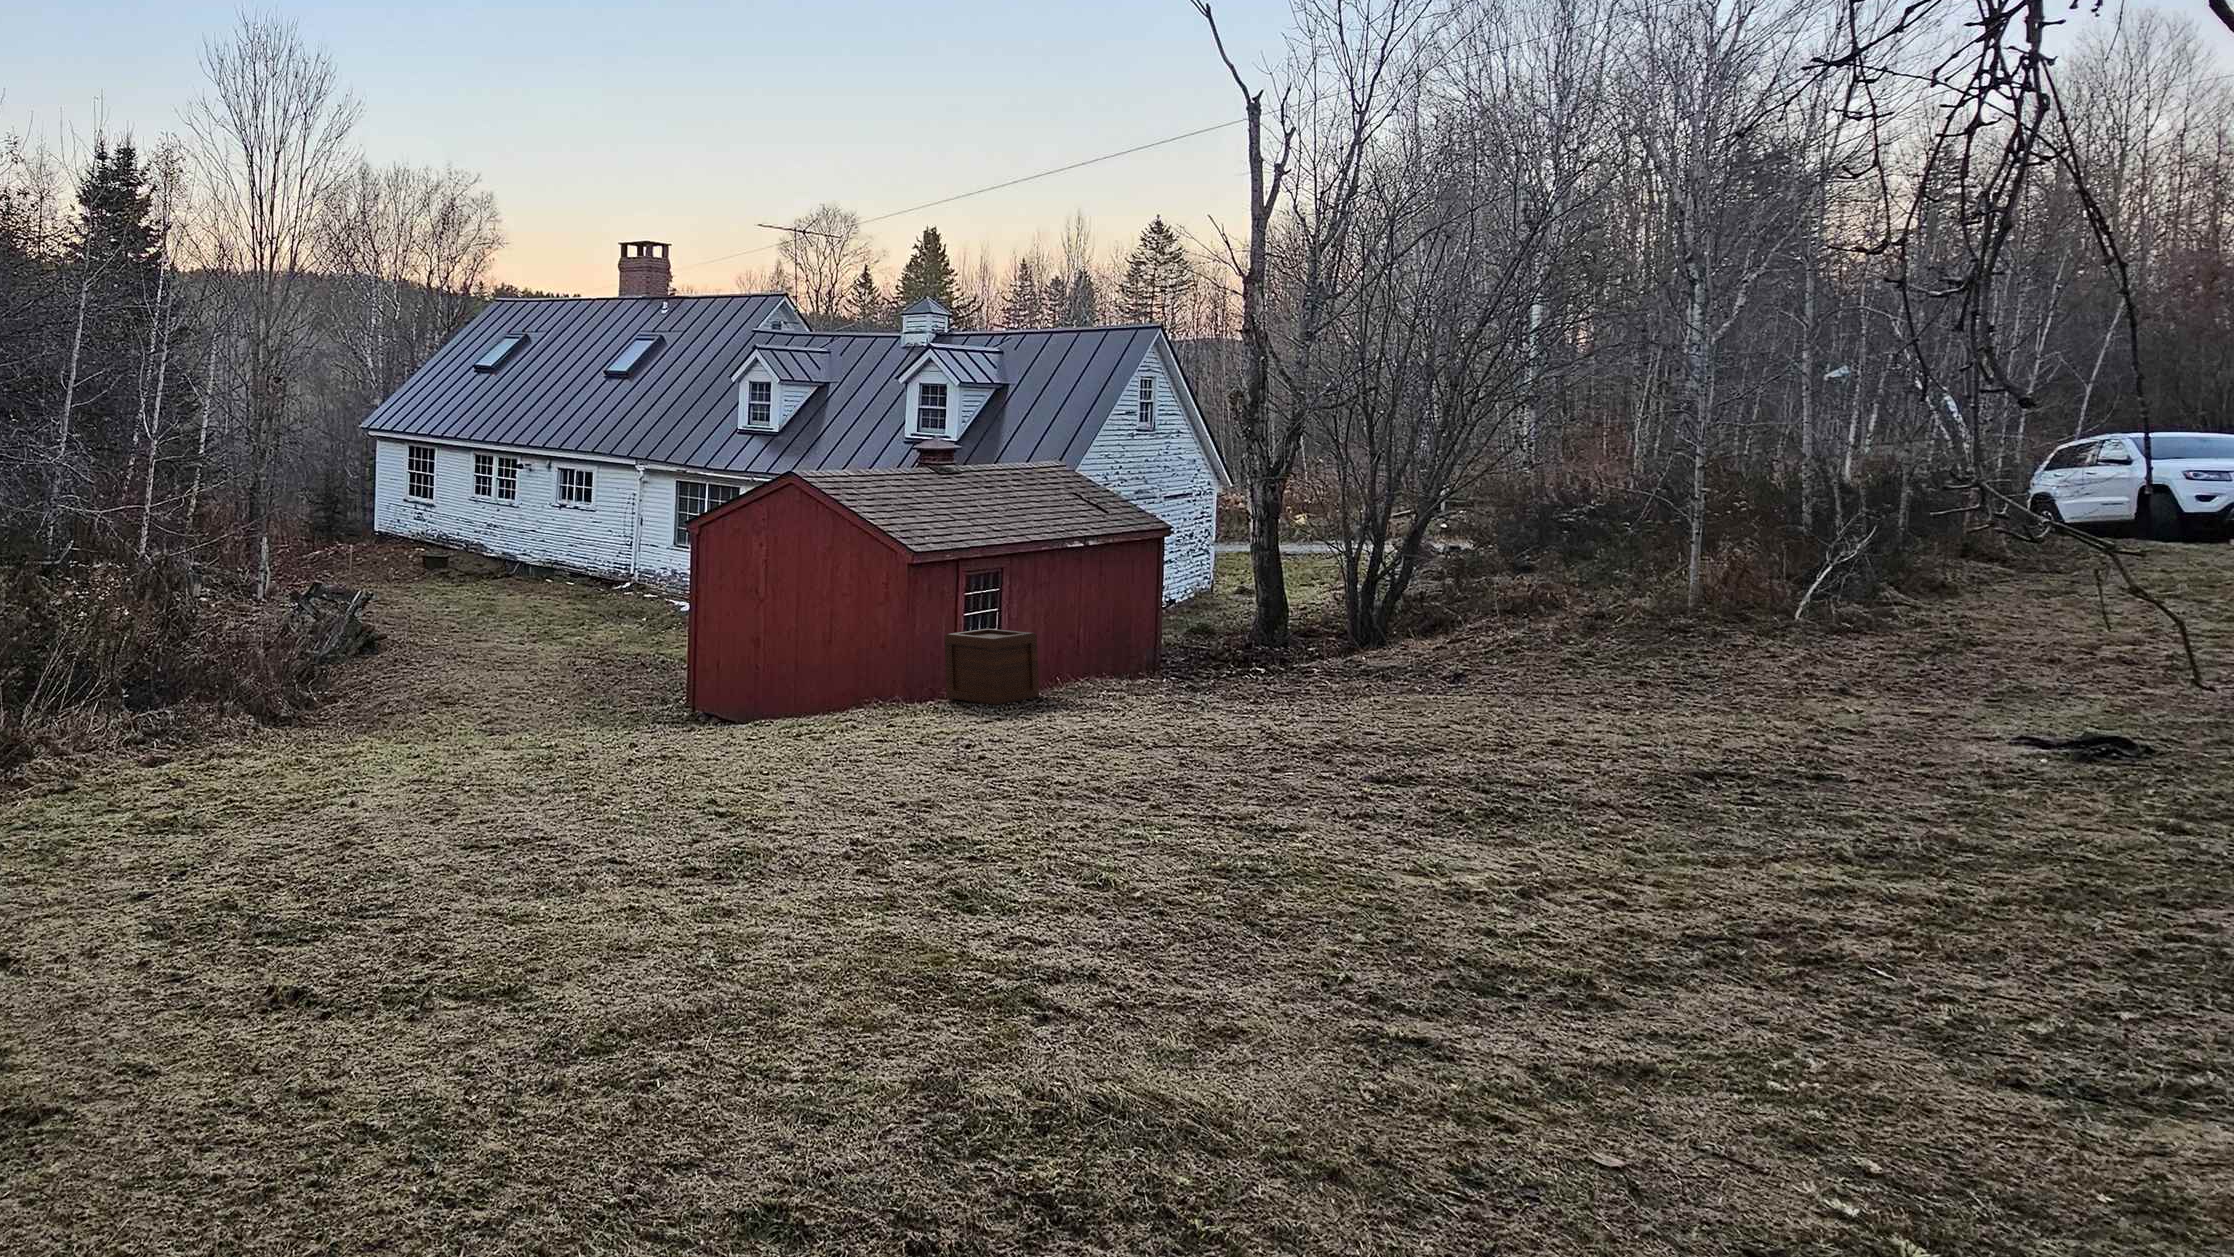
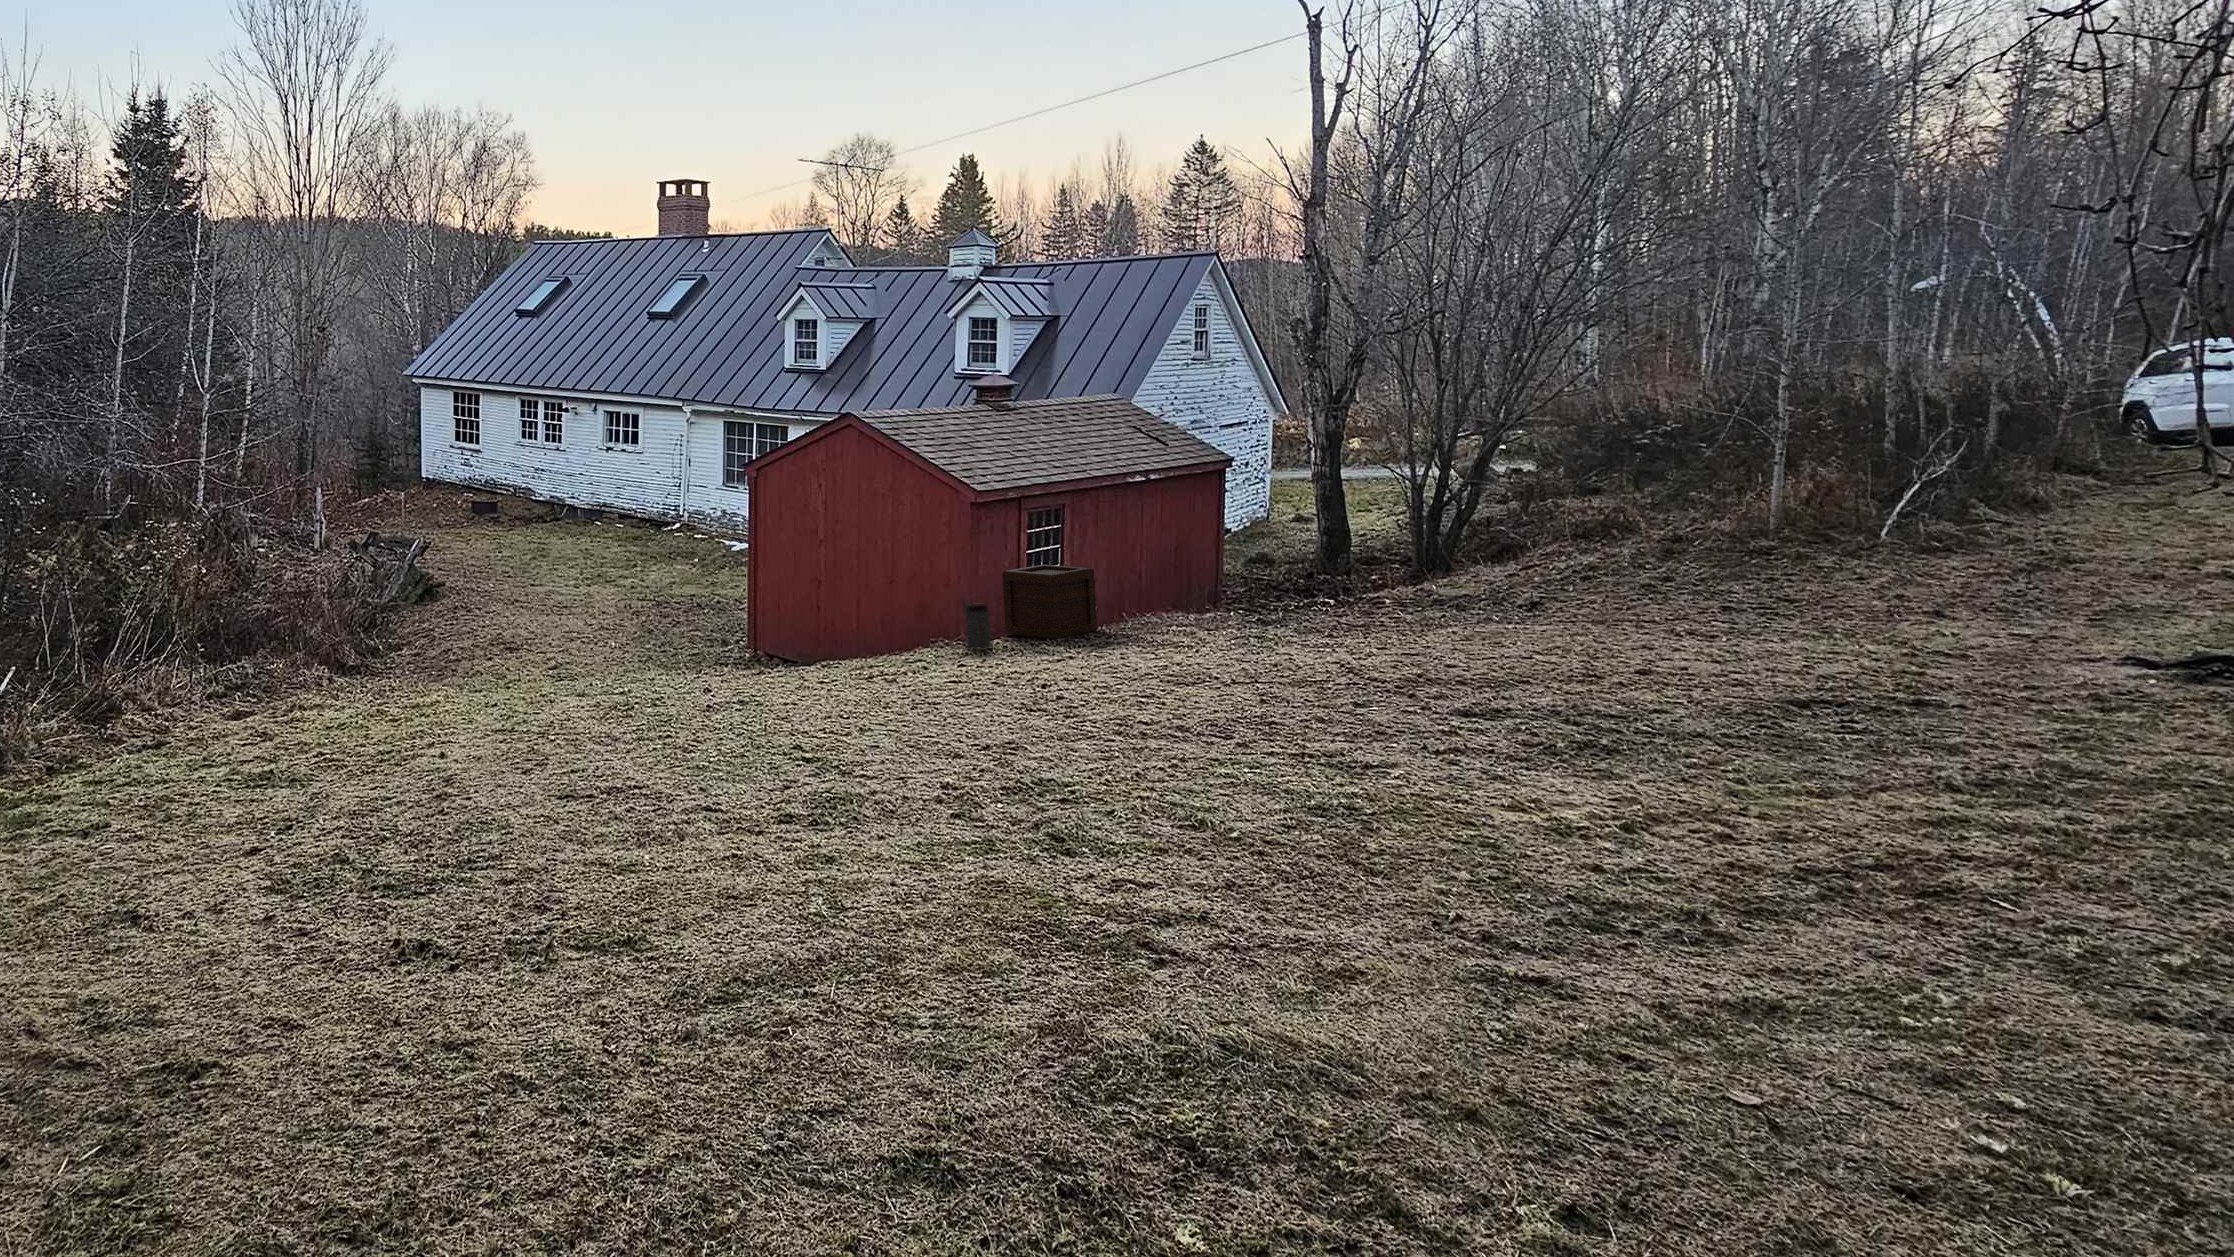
watering can: none [901,657,932,715] -> present [961,599,992,650]

